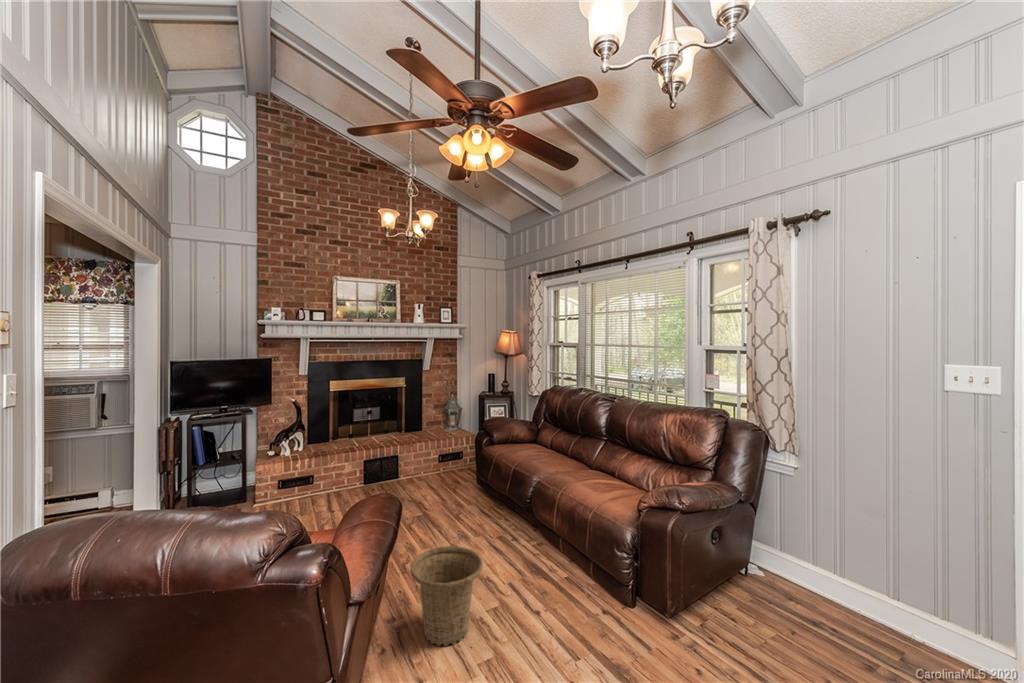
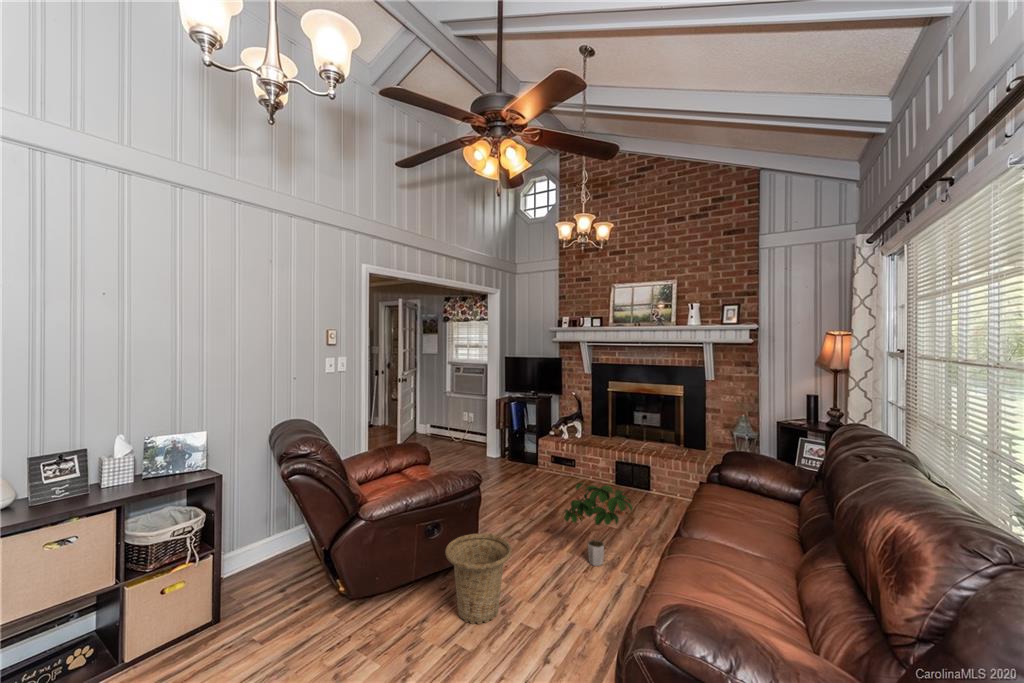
potted plant: none [421,469,485,546] -> present [562,483,632,566]

